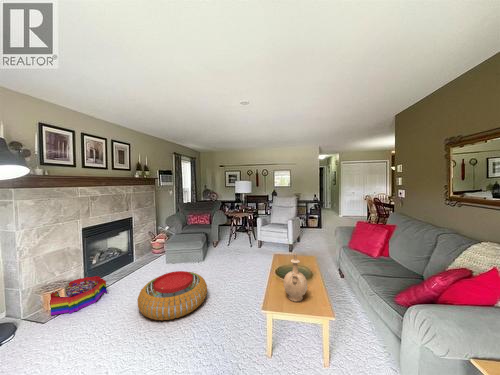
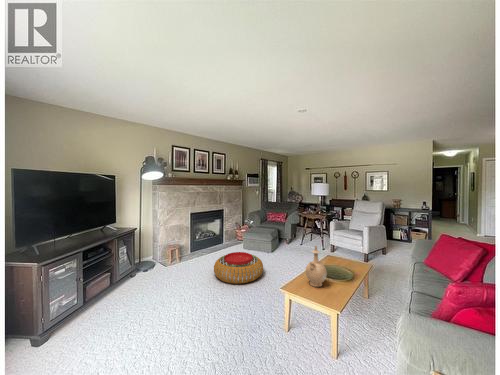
storage bin: present [50,276,107,315] -> none [170,246,201,266]

